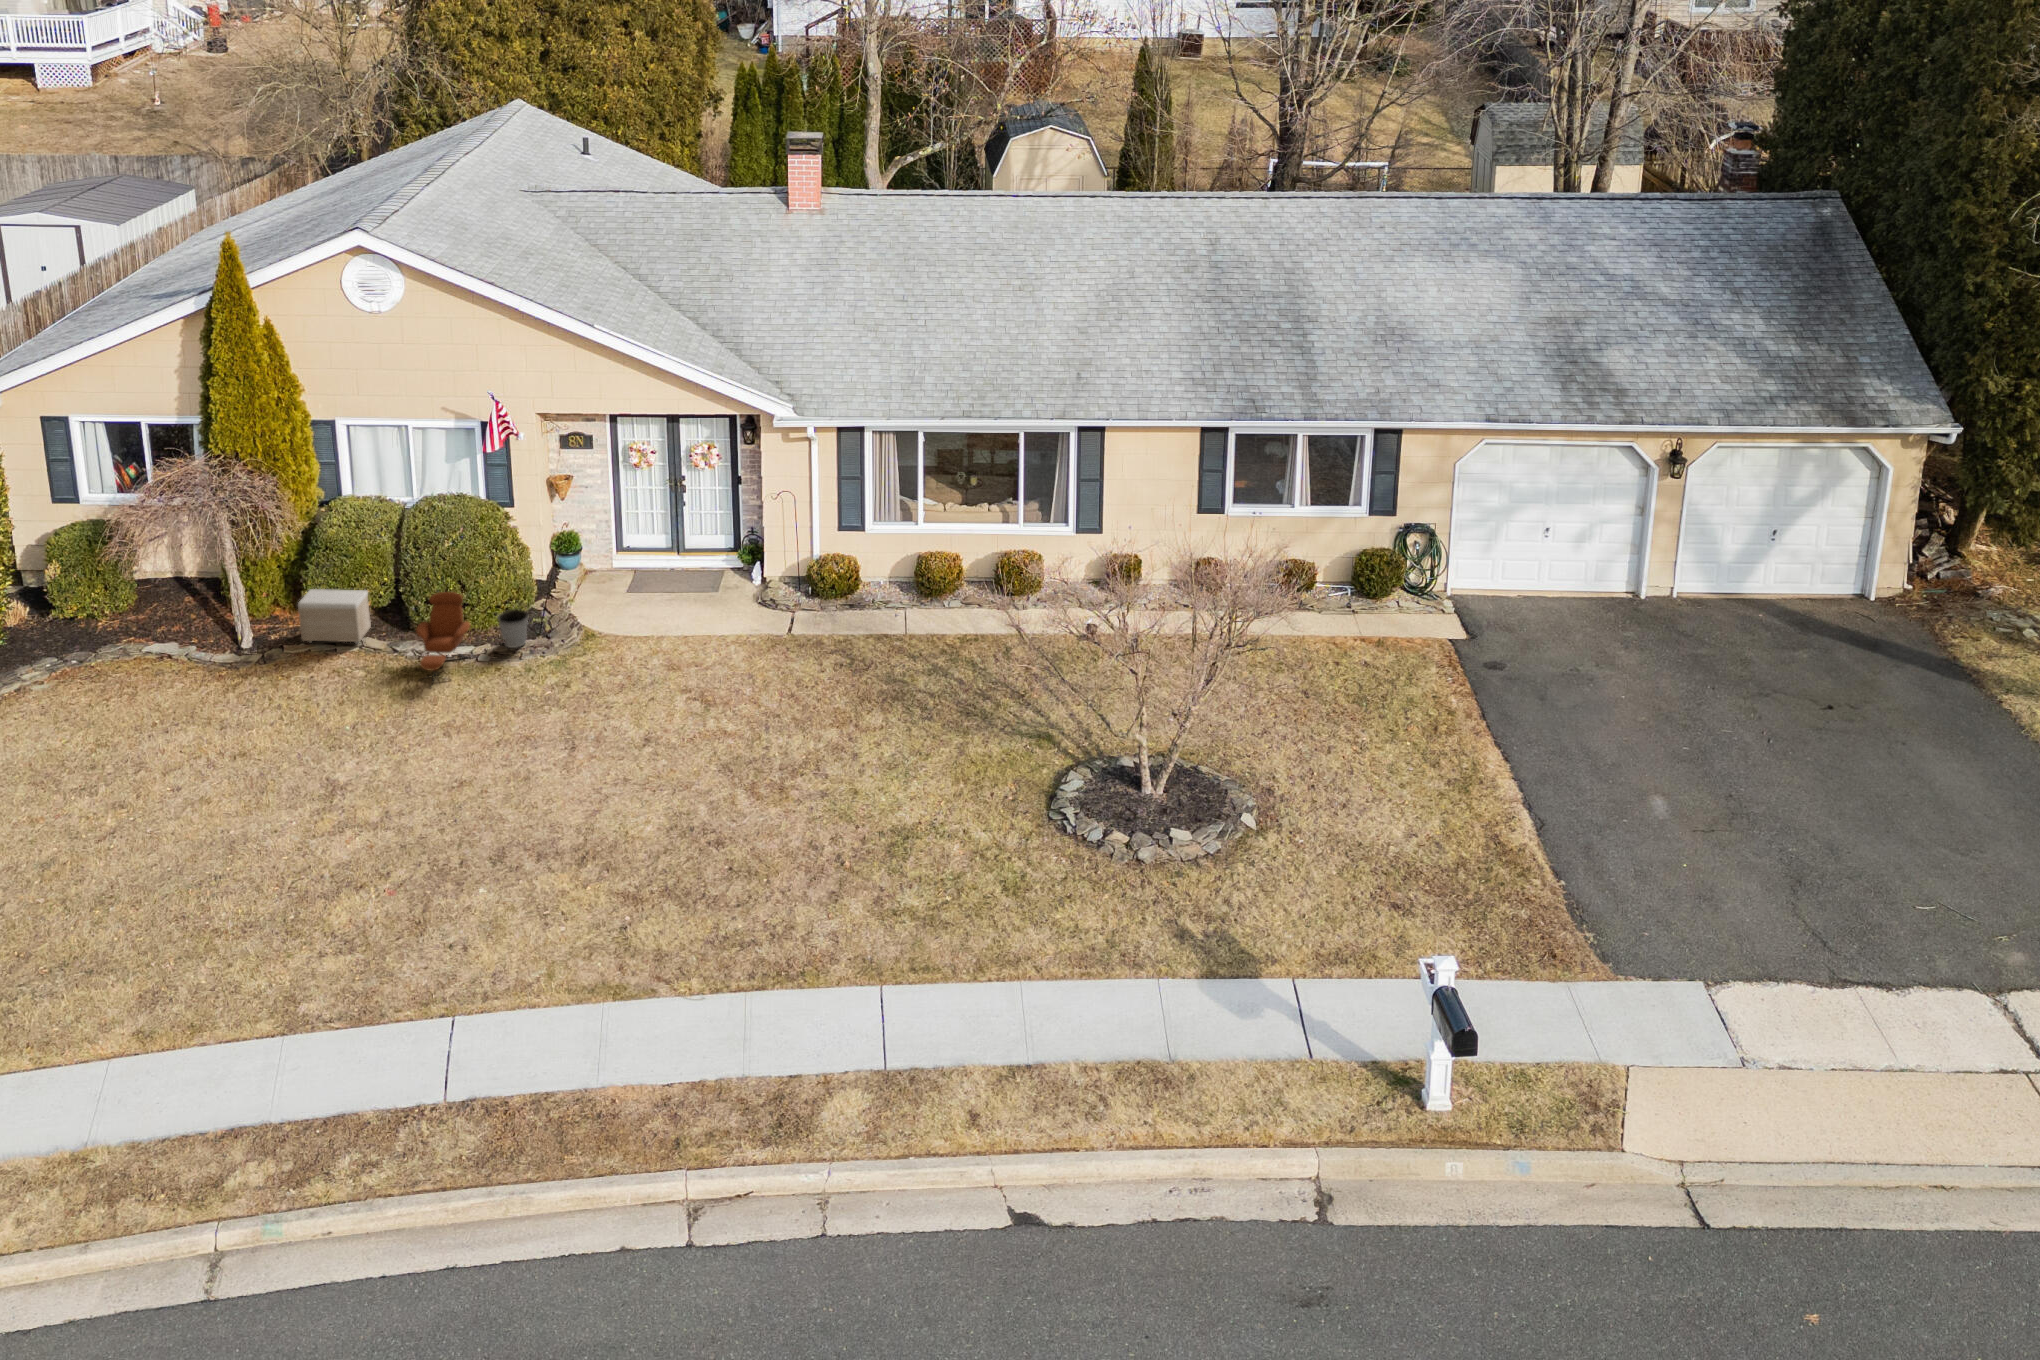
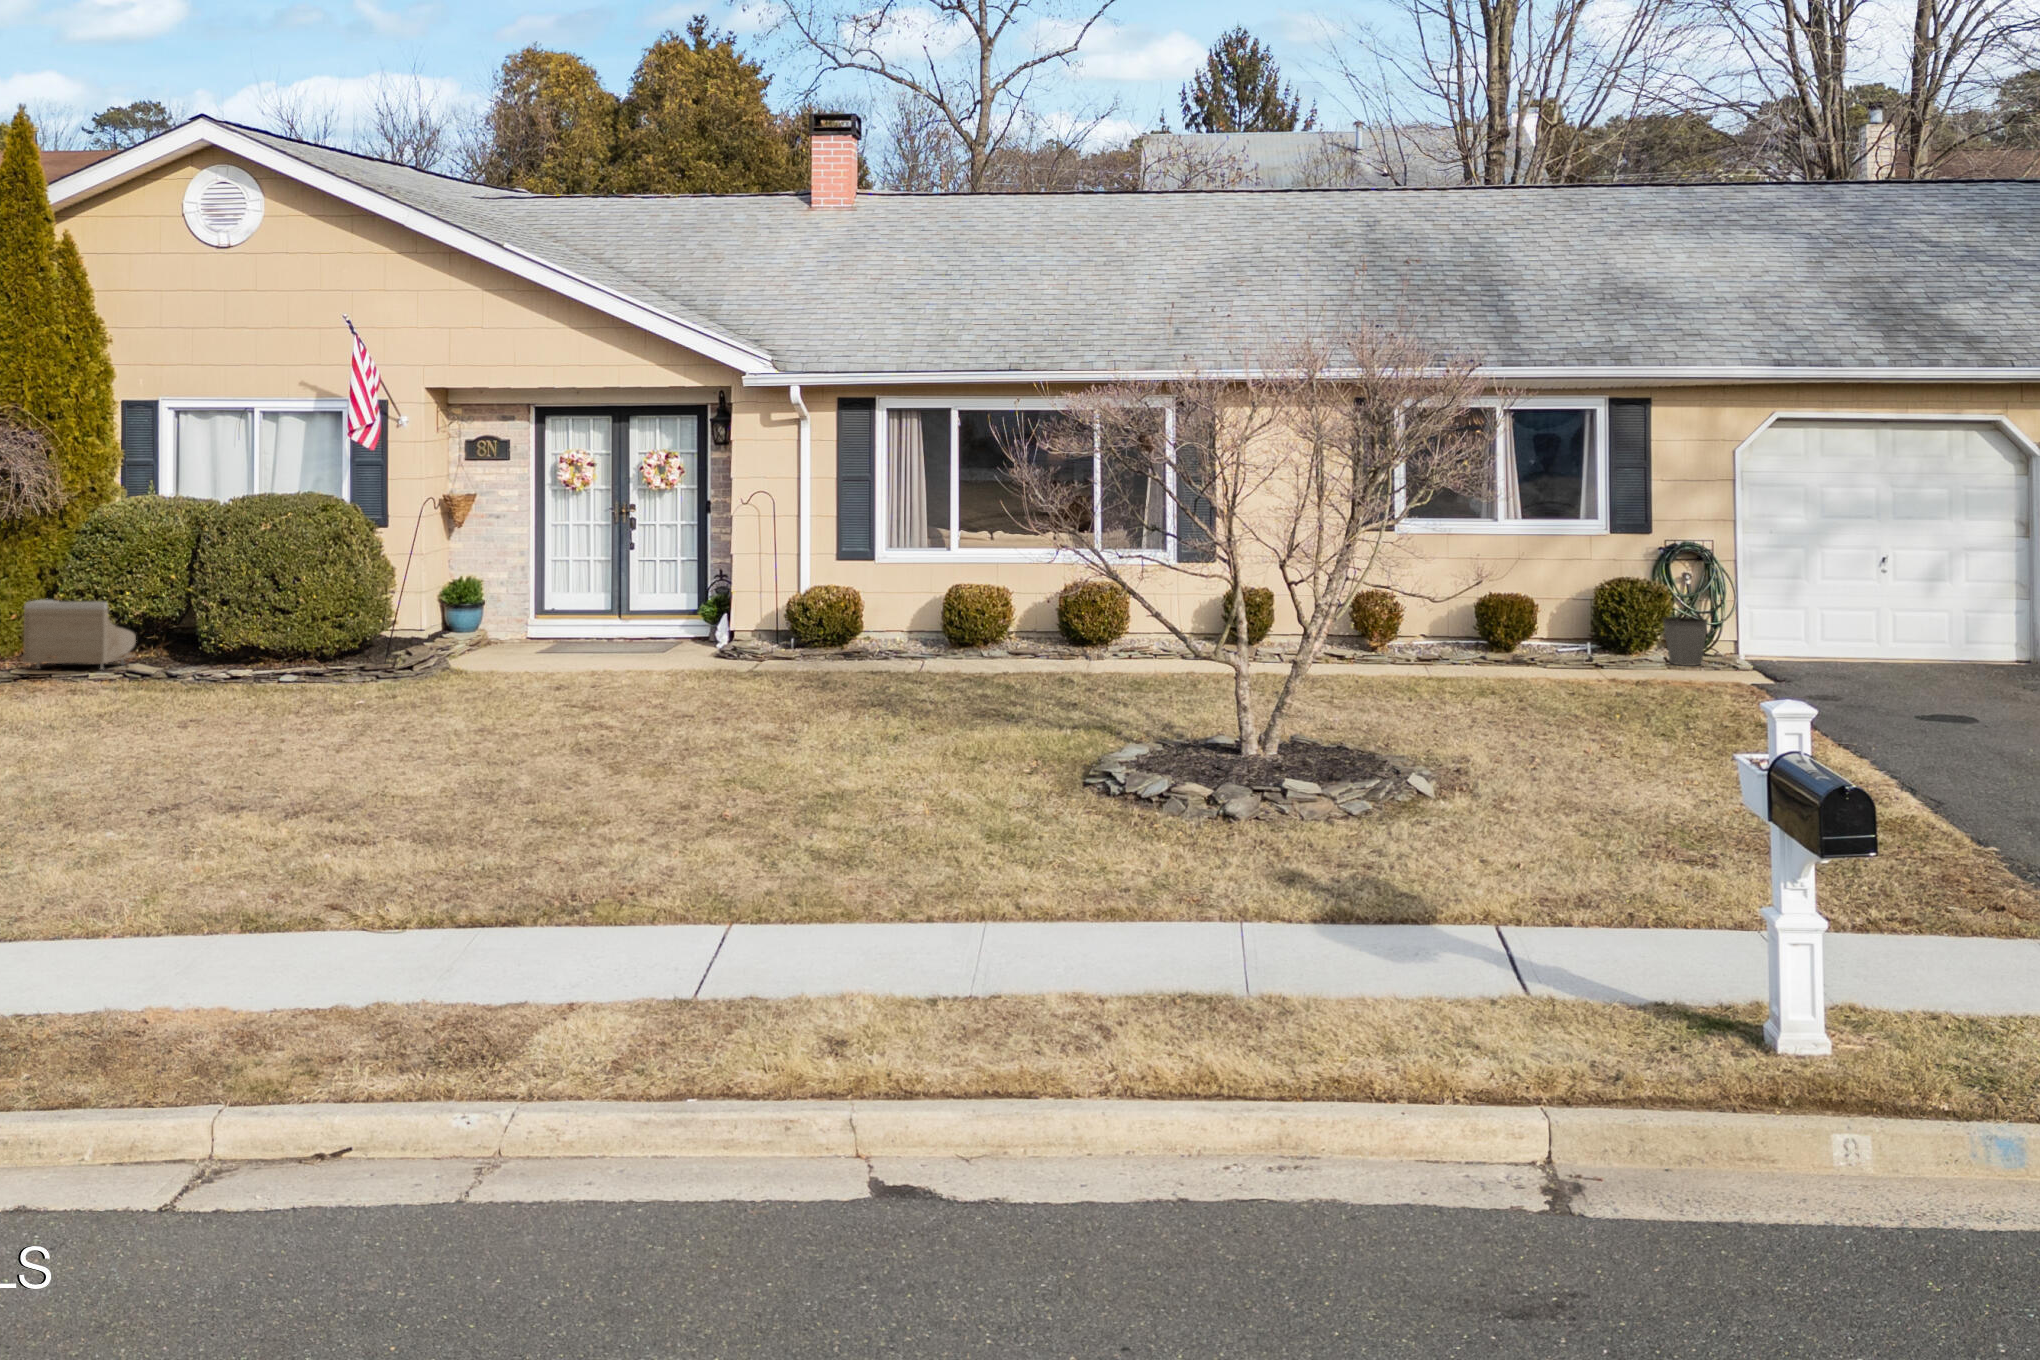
lounge chair: present [416,592,470,681] -> none [151,582,257,693]
bucket: present [498,609,528,648] -> present [1663,616,1708,666]

